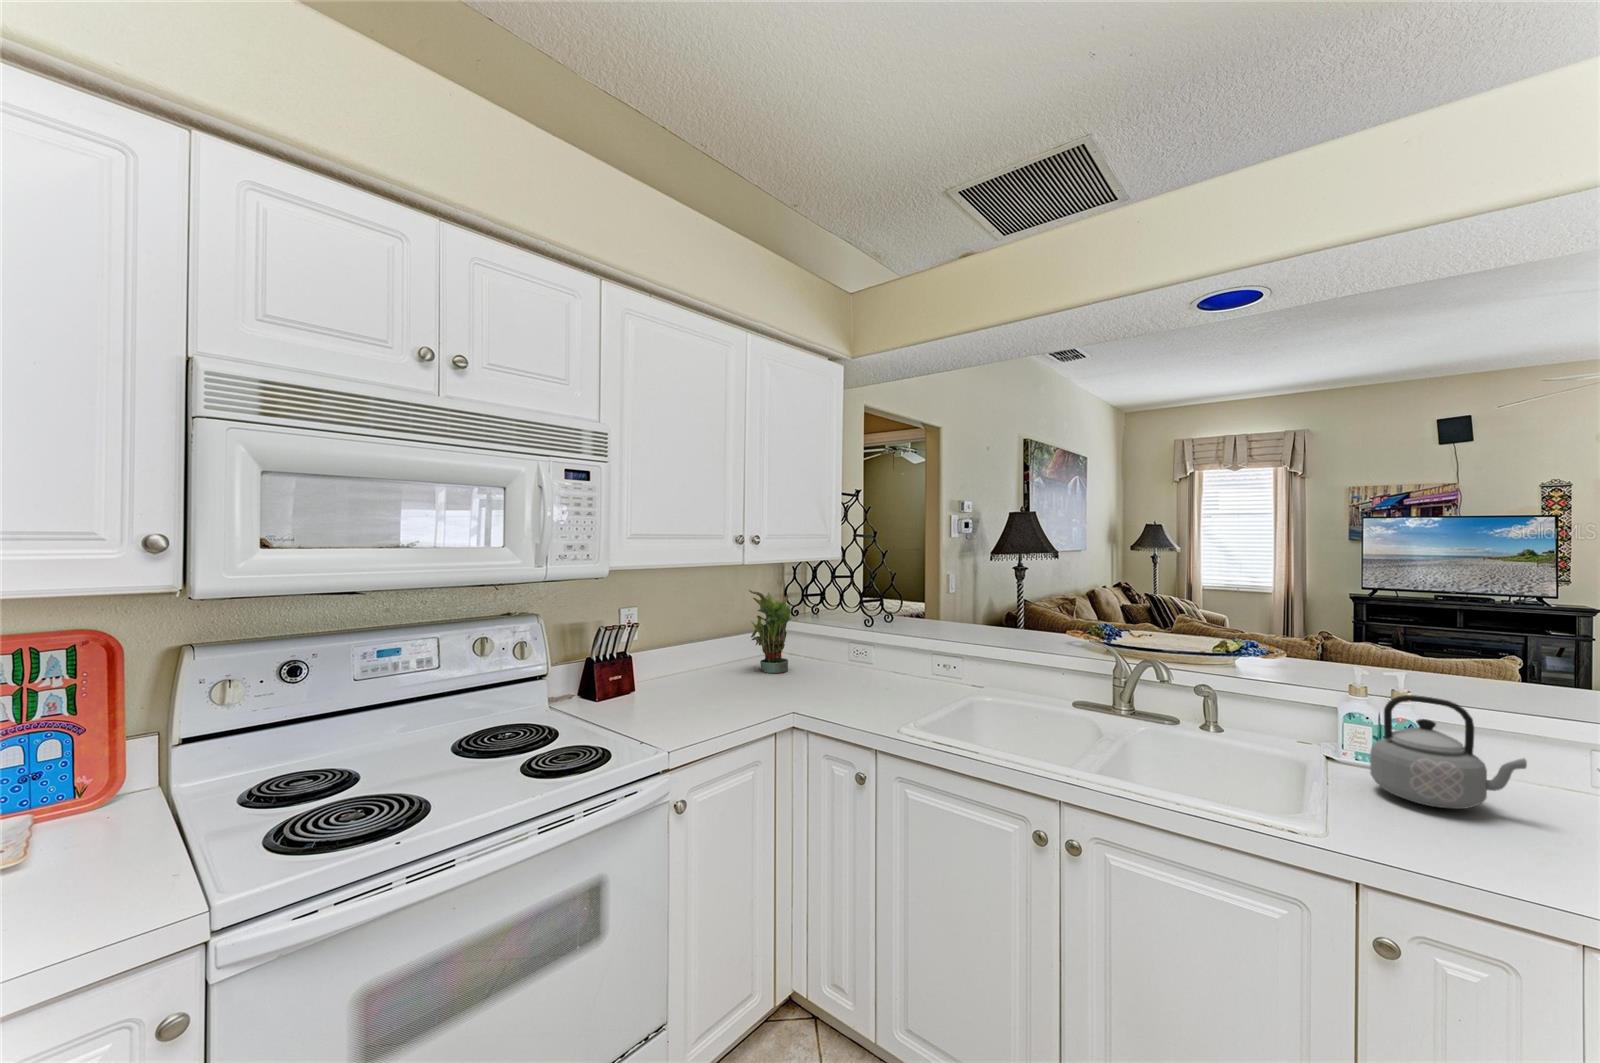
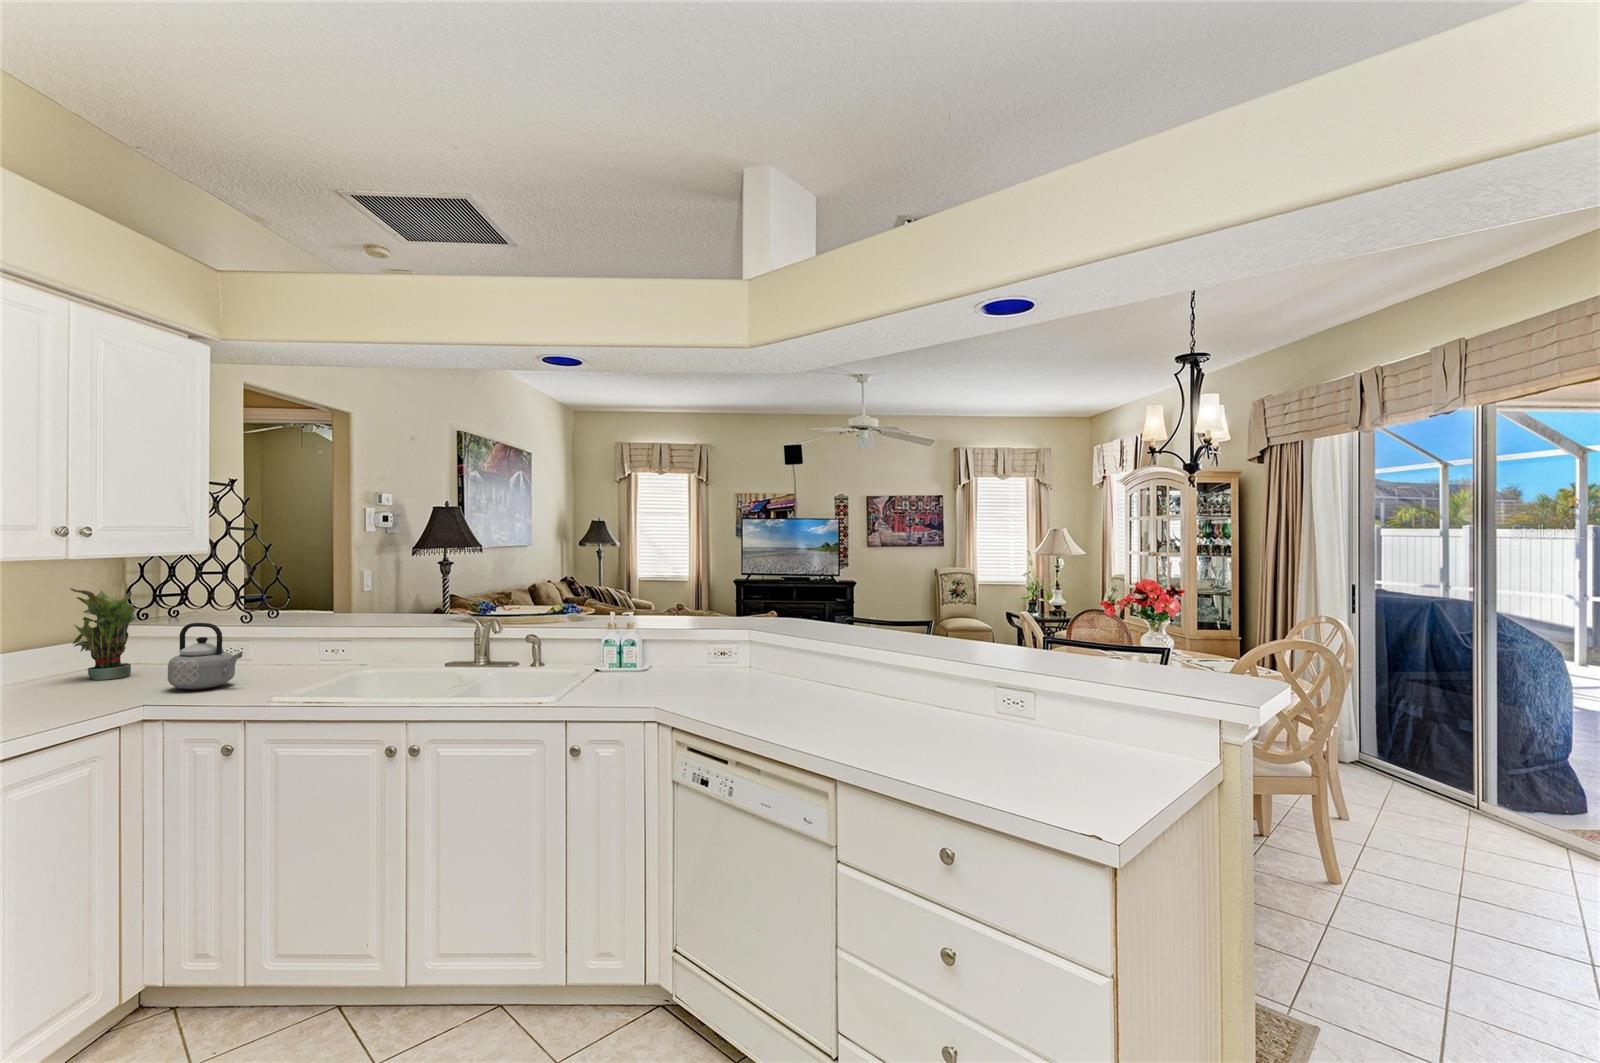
teapot: present [1370,695,1527,809] -> present [168,623,242,690]

